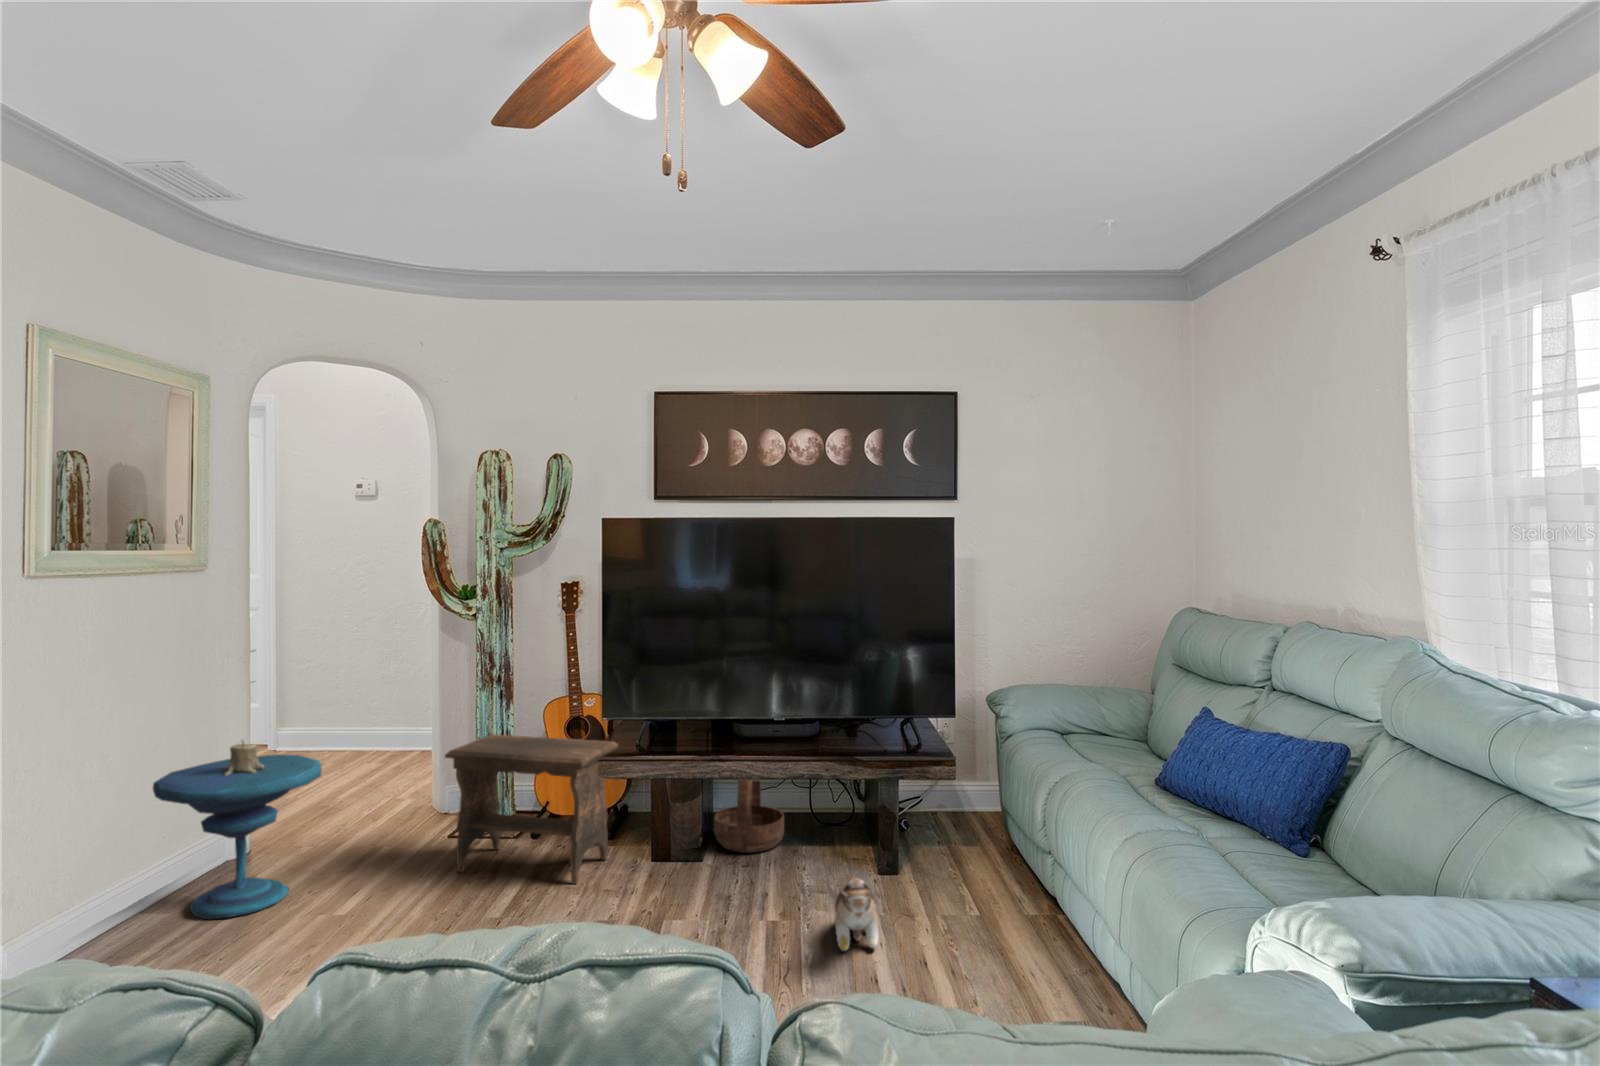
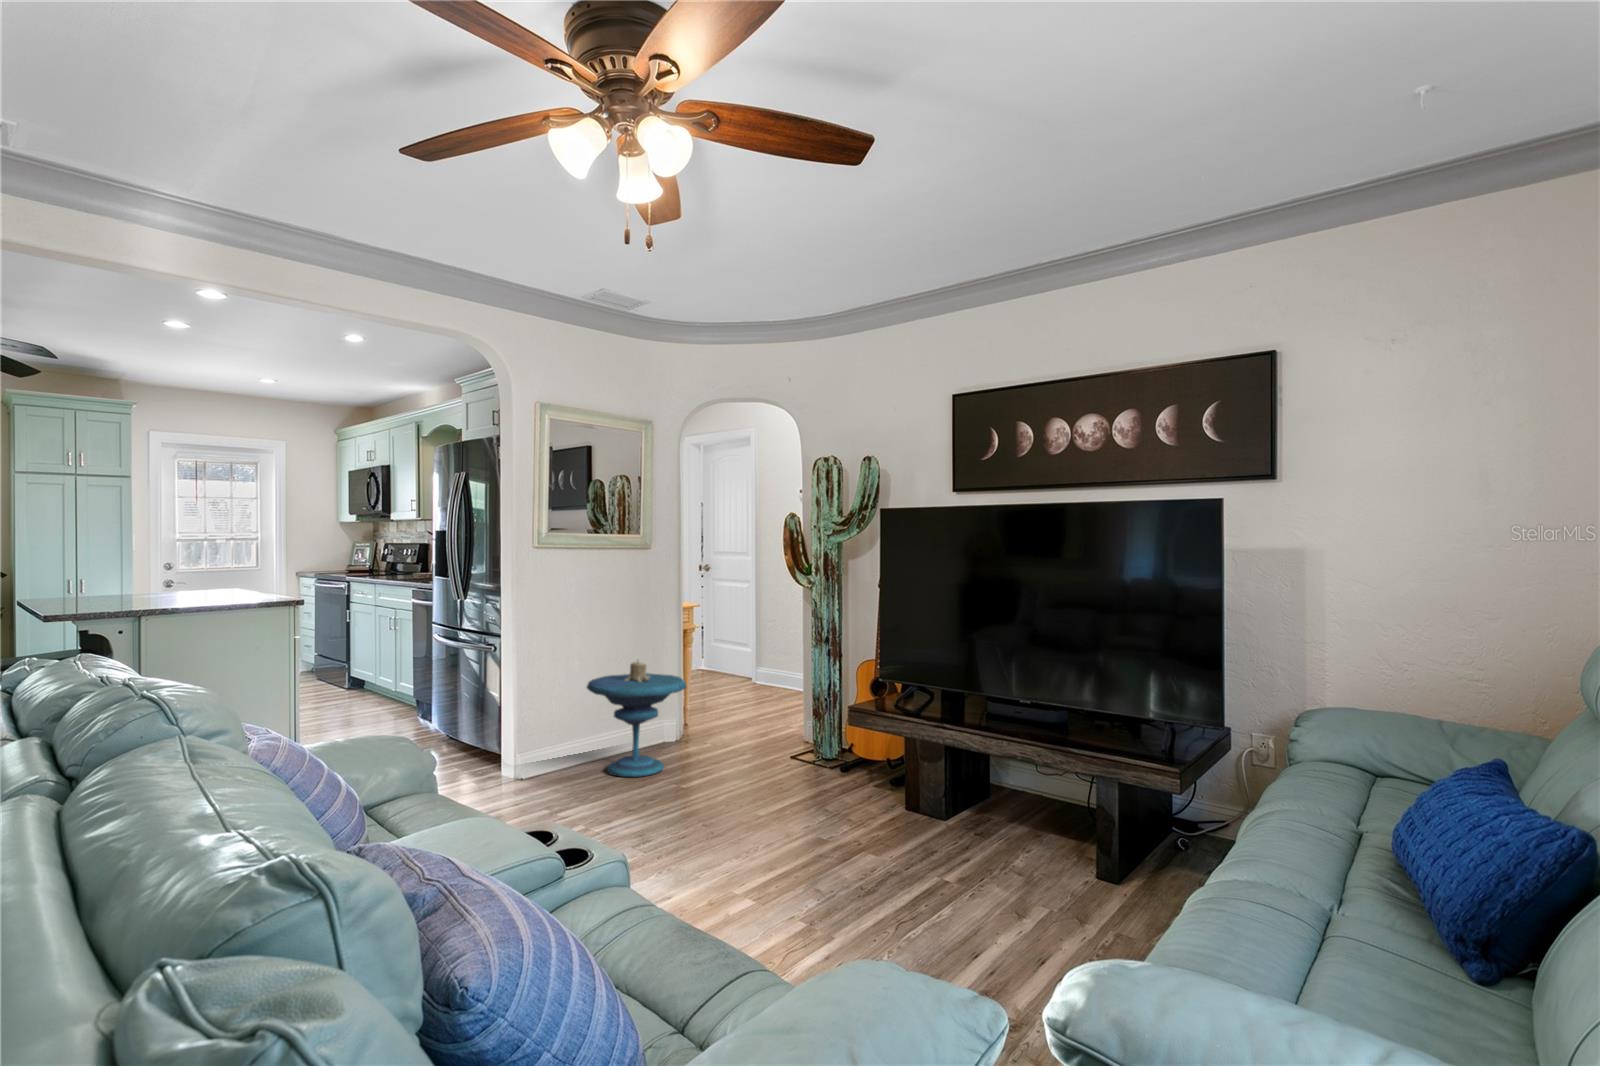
footstool: present [445,734,618,884] -> none [758,682,884,811]
basket: present [714,779,784,853] -> none [970,727,1041,827]
plush toy: present [835,878,879,951] -> none [963,851,1035,931]

